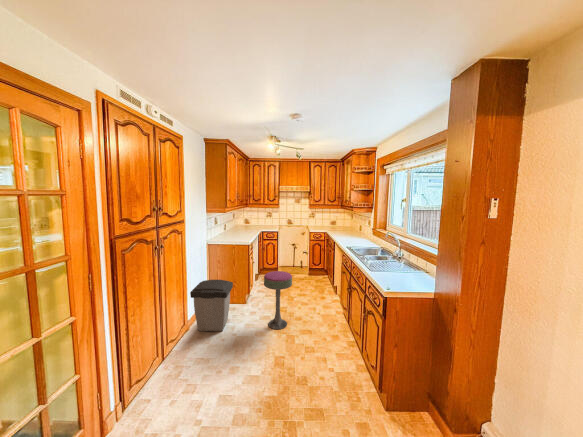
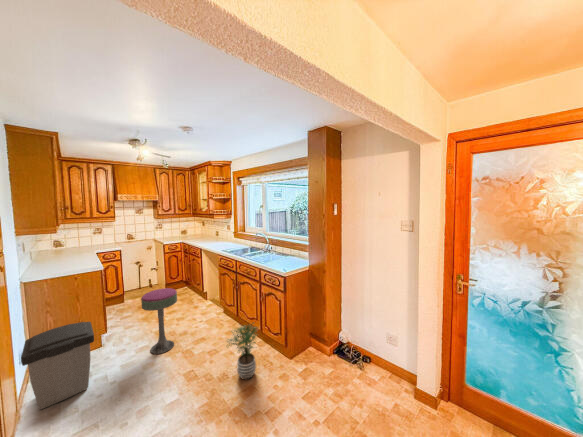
potted plant: none [303,331,347,400] -> present [227,322,258,380]

